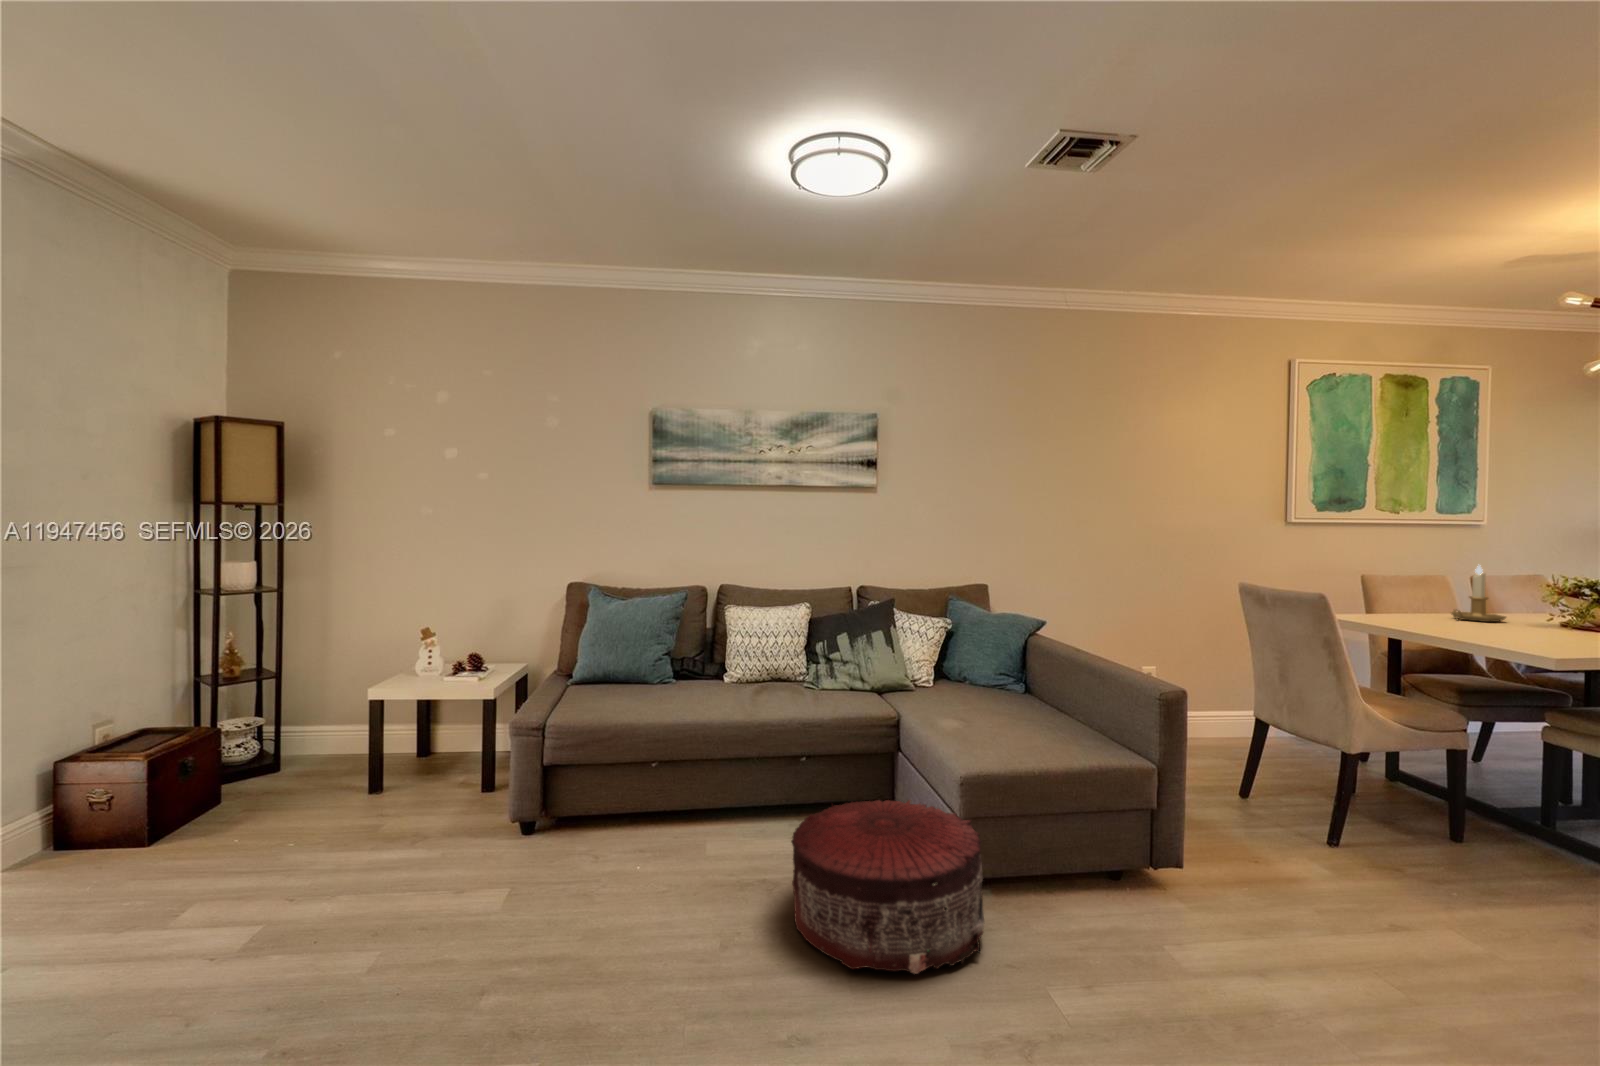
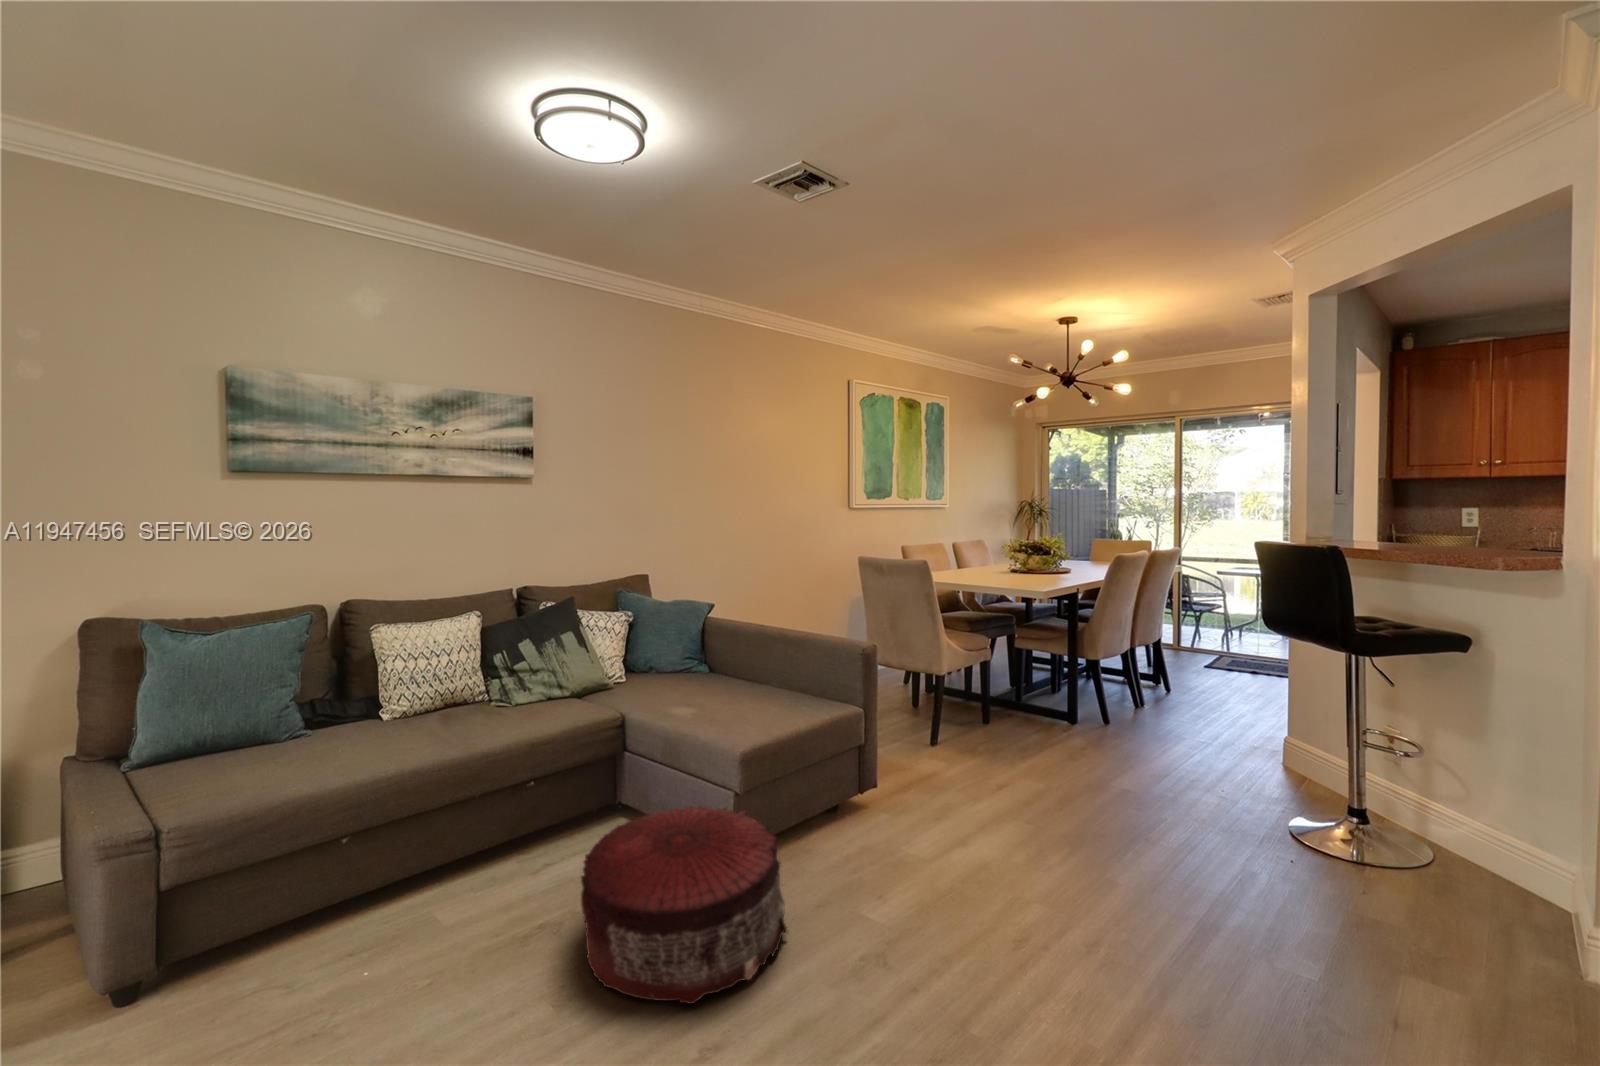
candlestick: present [1451,565,1506,622] -> none [958,537,987,576]

